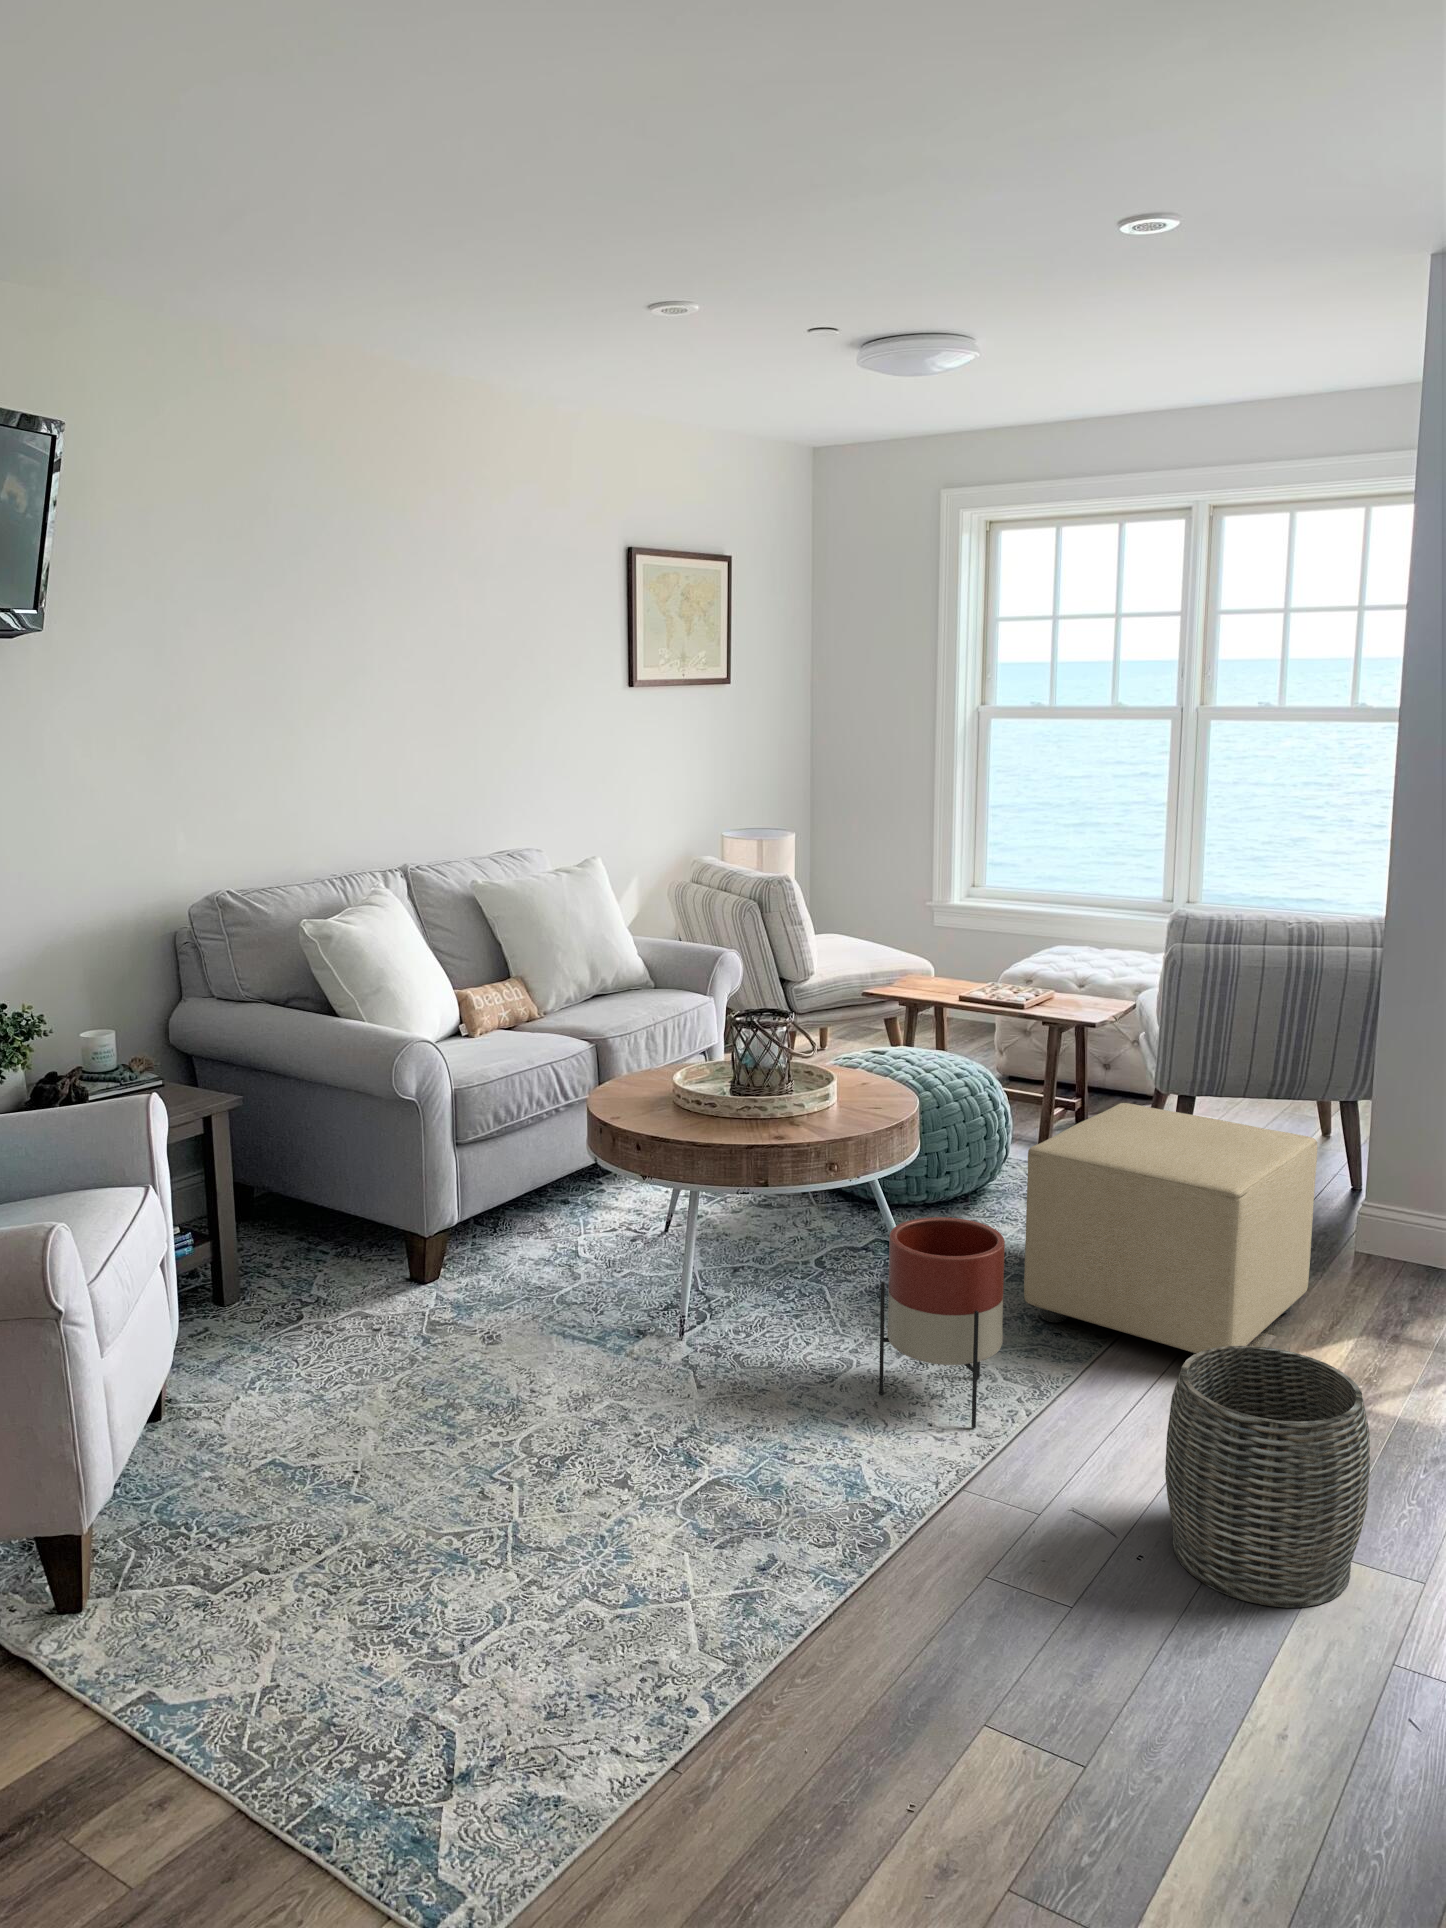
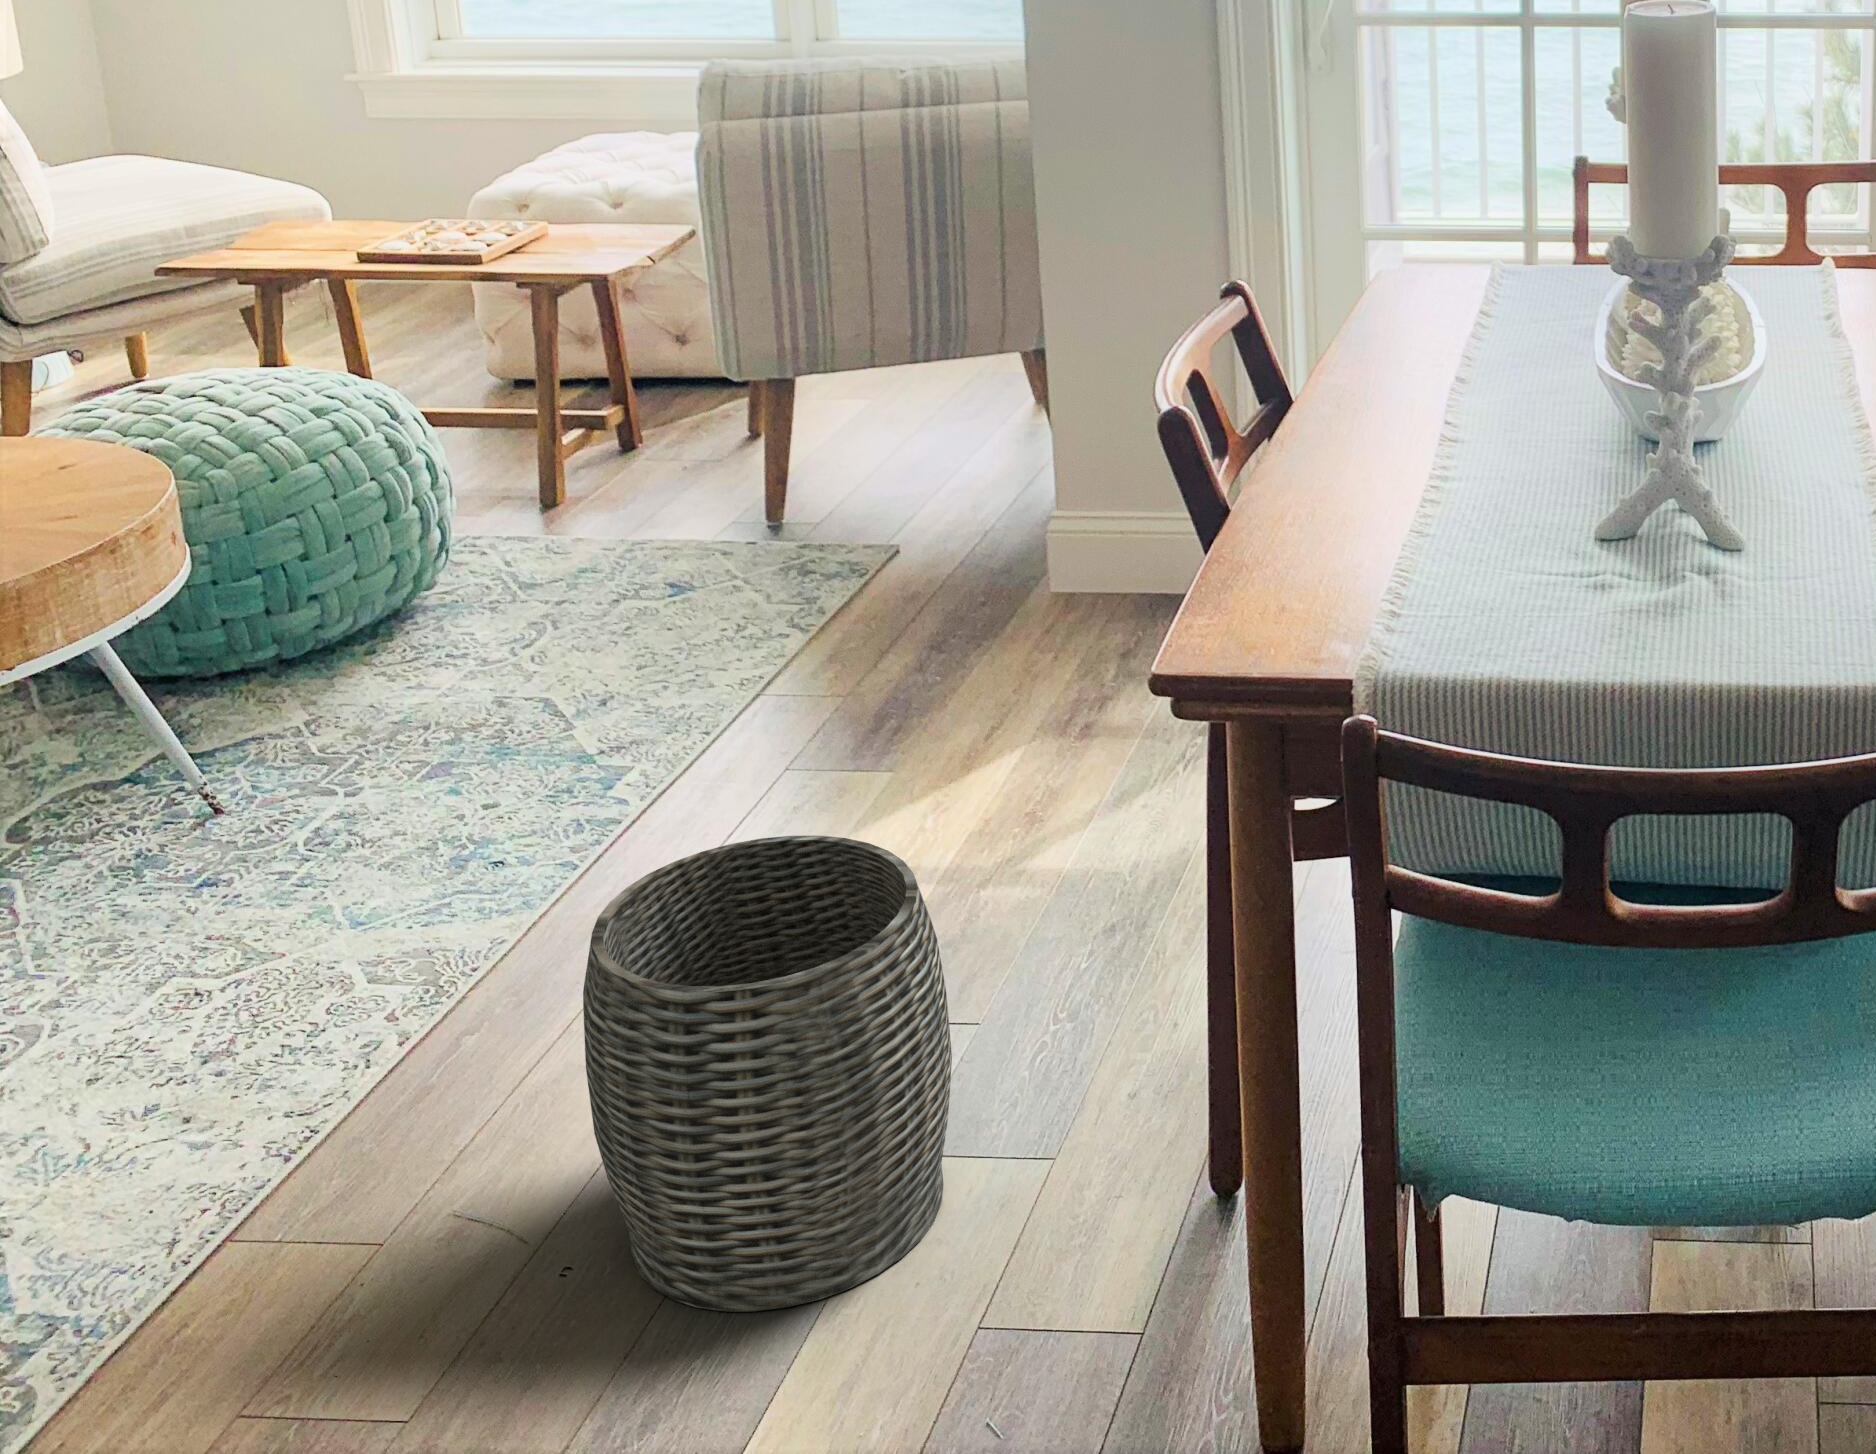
ottoman: present [1024,1103,1317,1353] -> none [389,416,952,865]
planter: present [879,1217,1005,1428] -> none [42,706,331,1108]

